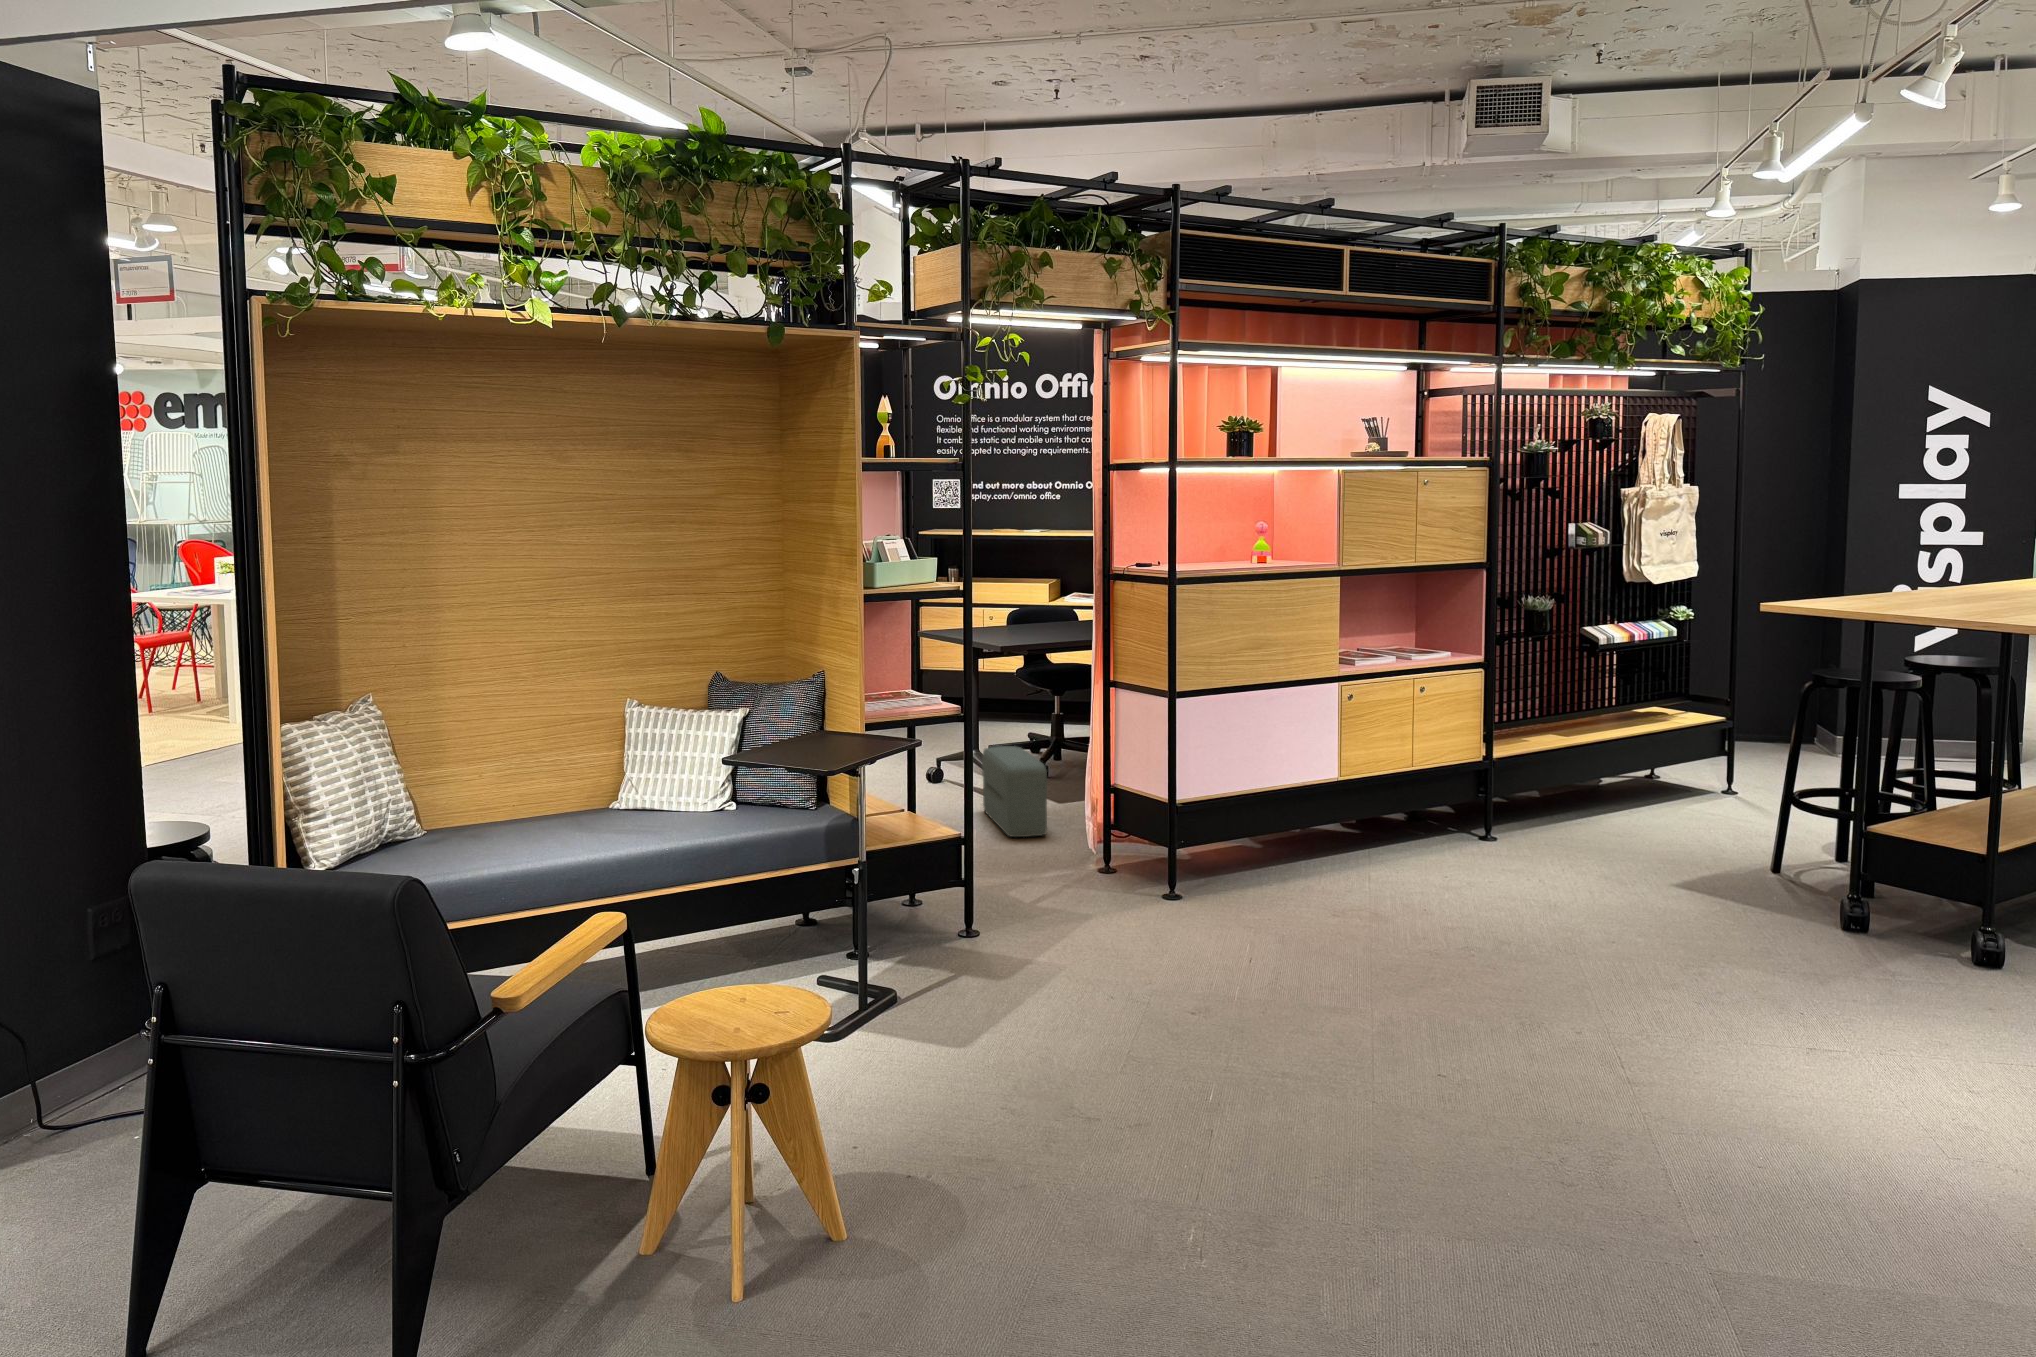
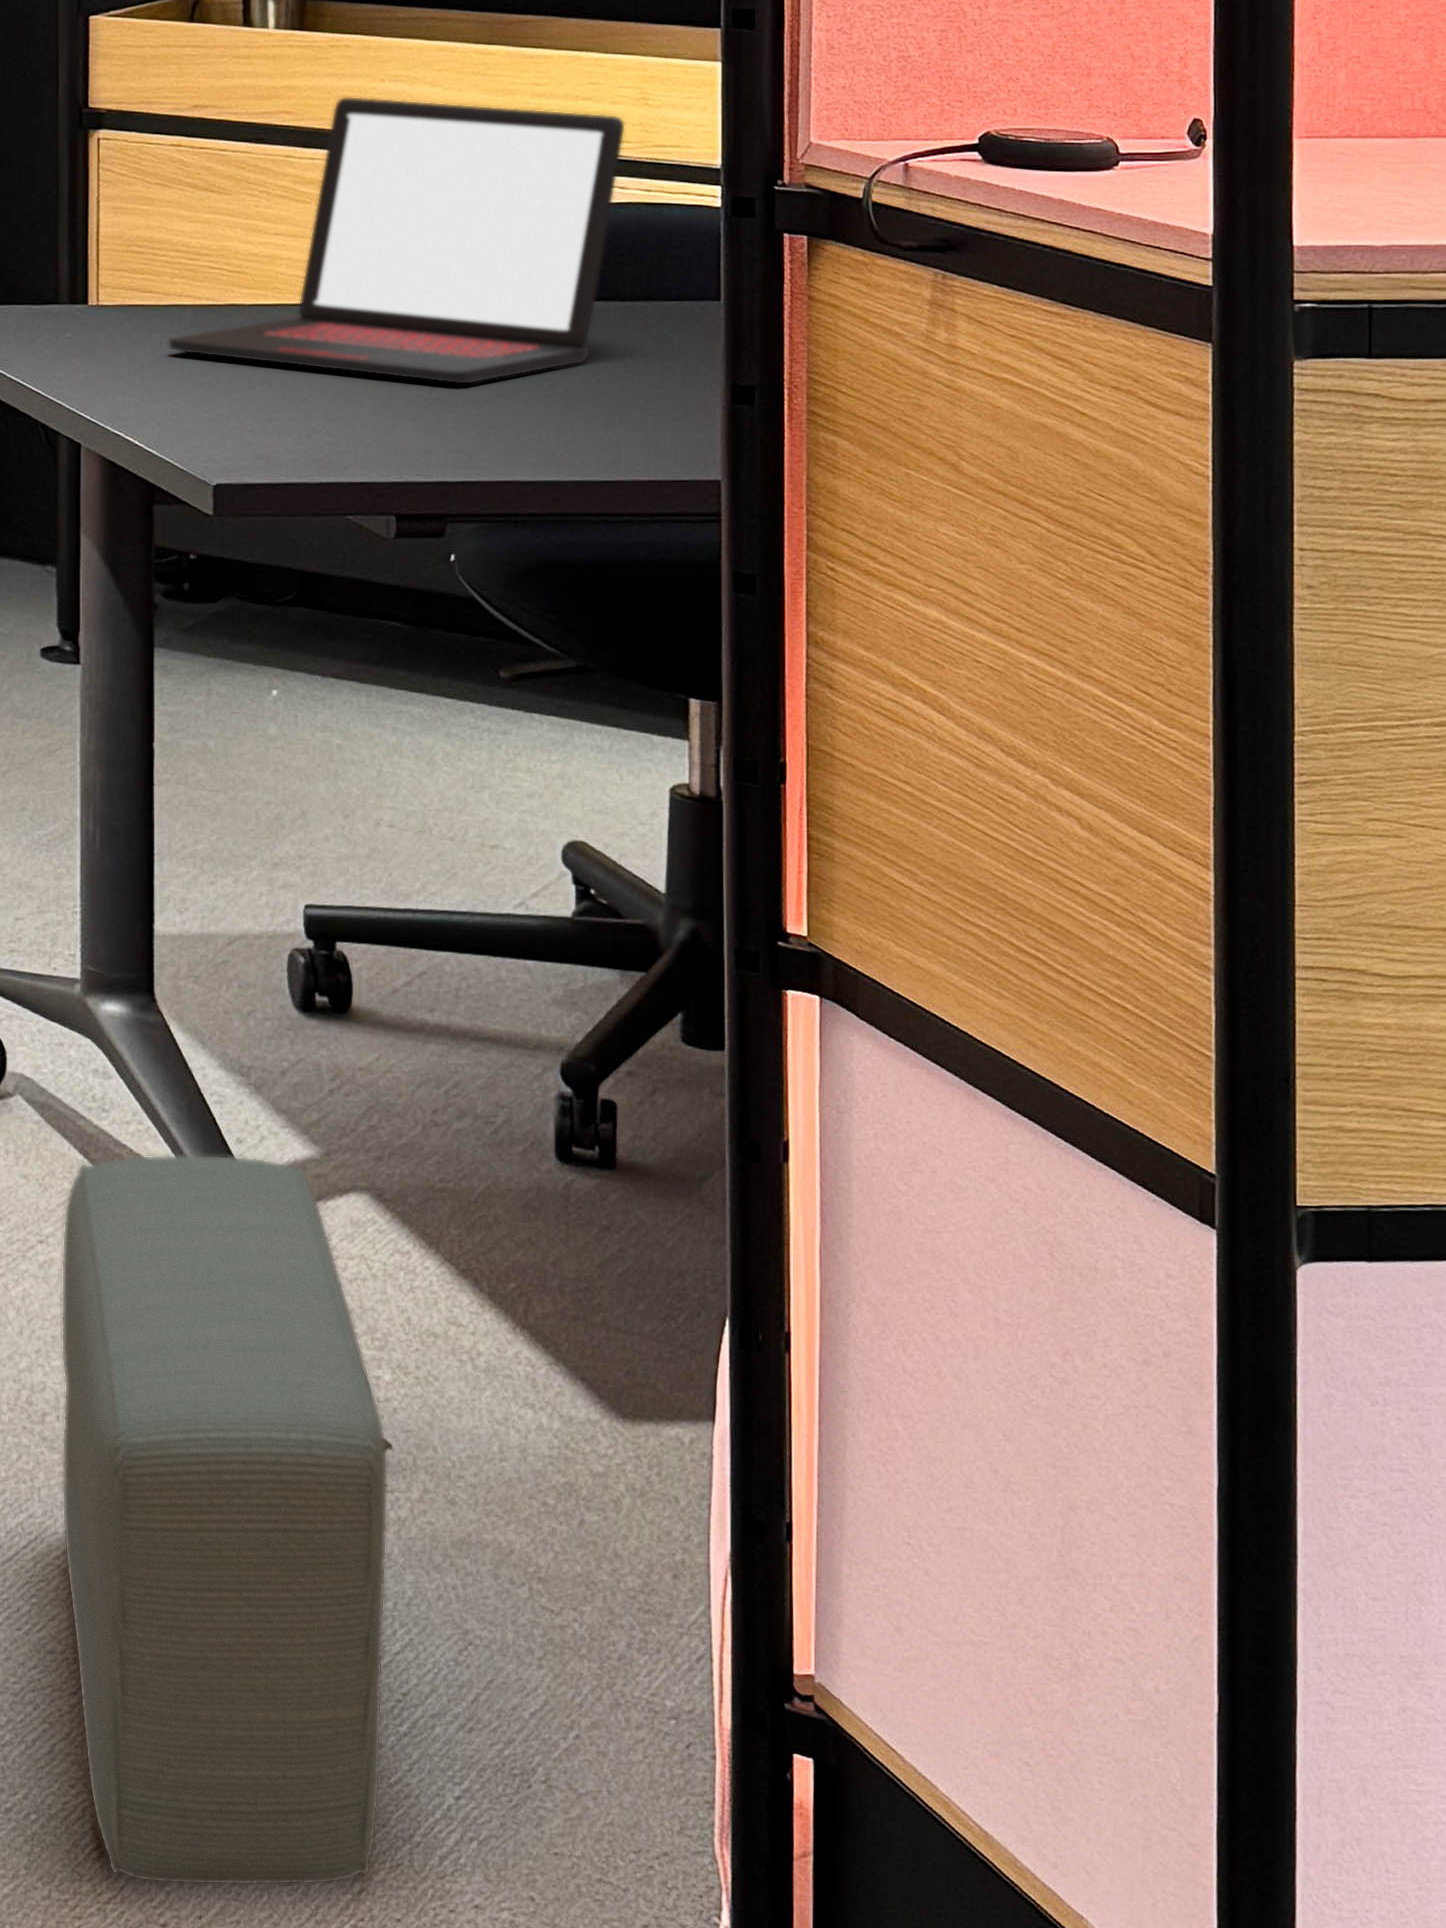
laptop: none [970,582,1049,630] -> present [169,98,624,383]

